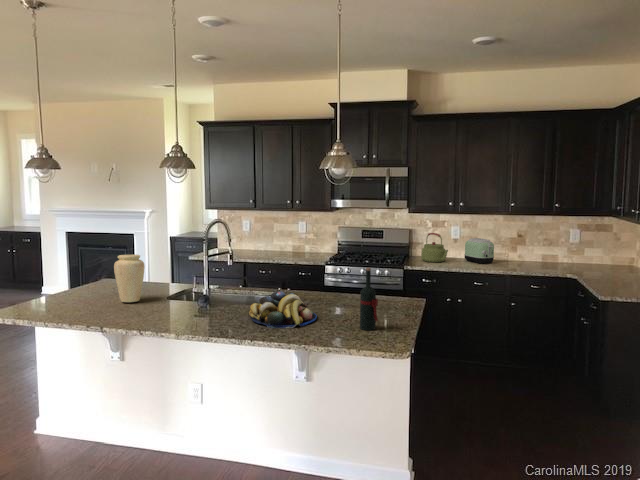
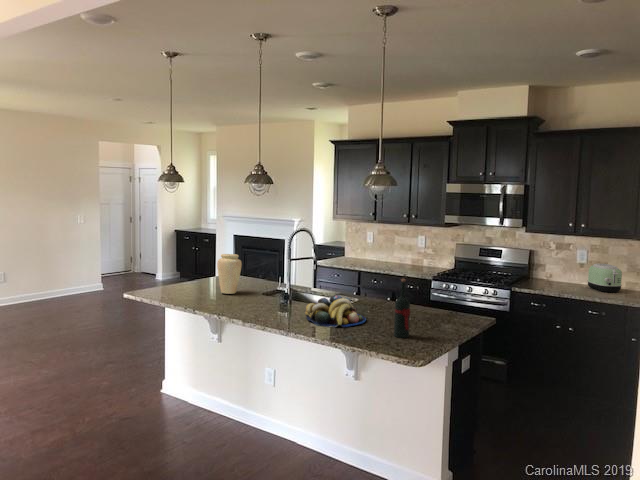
kettle: present [421,233,448,262] -> none [537,255,565,286]

